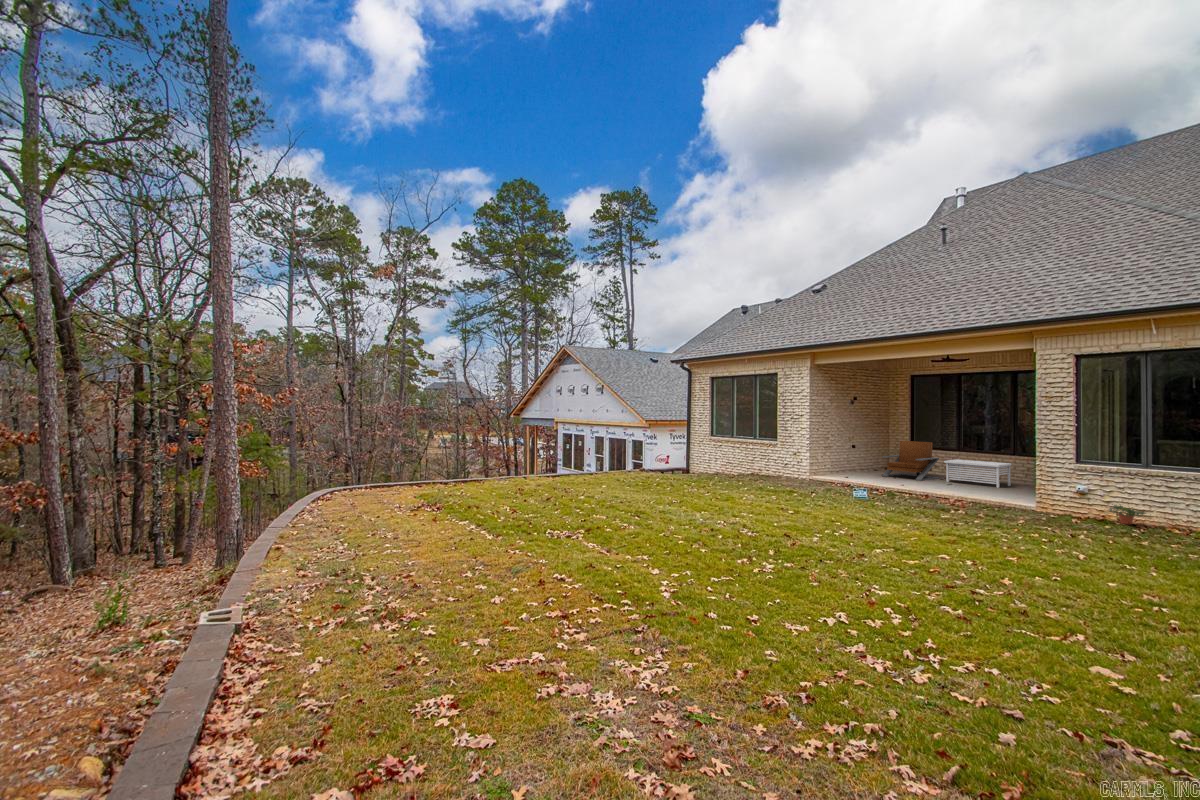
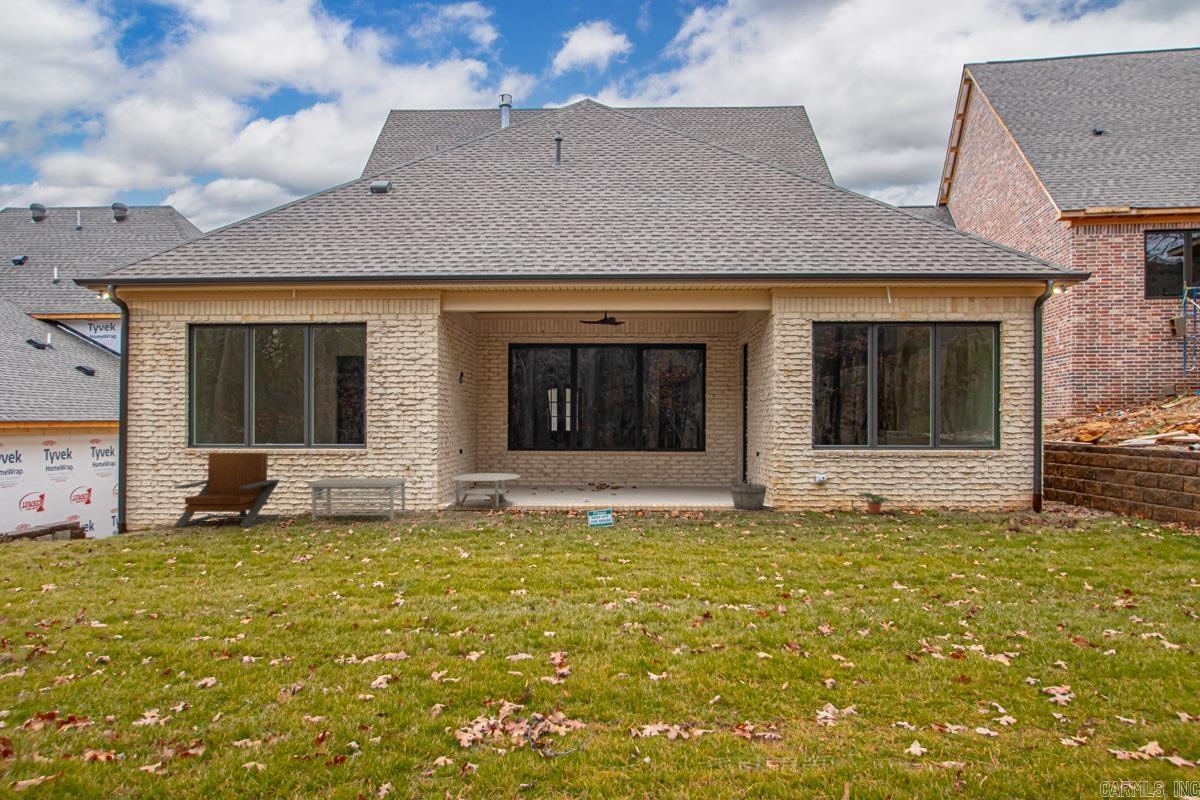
lounge chair: present [882,441,939,481] -> present [174,453,279,527]
storage bench: present [944,459,1012,488] -> present [308,478,407,521]
round table: none [824,460,870,482] -> present [451,473,520,509]
wooden bucket: none [1003,481,1038,506] -> present [731,481,767,510]

